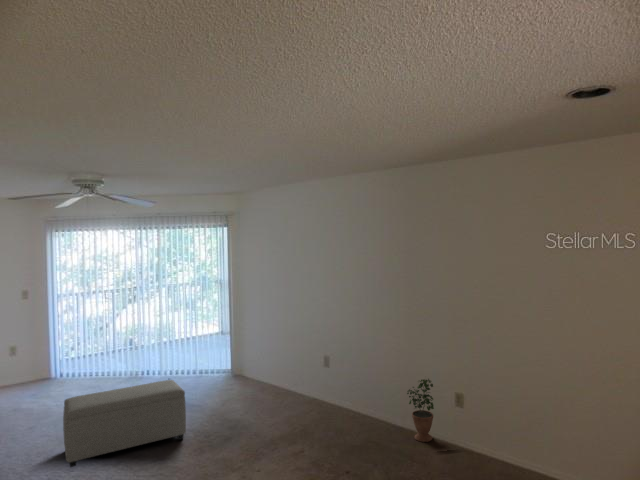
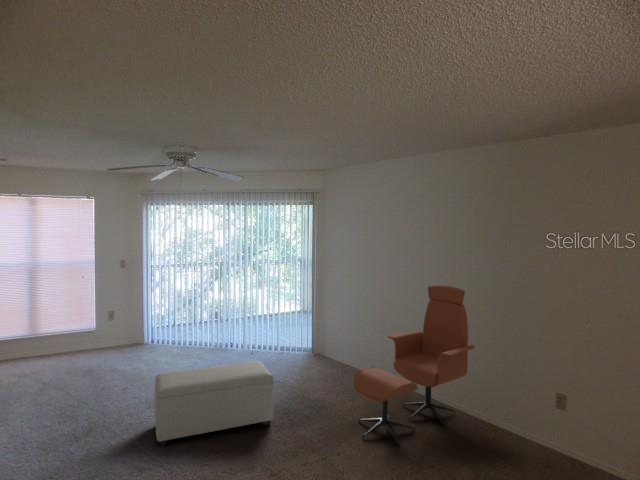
lounge chair: none [262,297,372,443] -> present [354,285,475,445]
potted plant: present [407,379,434,442] -> none [521,384,555,460]

